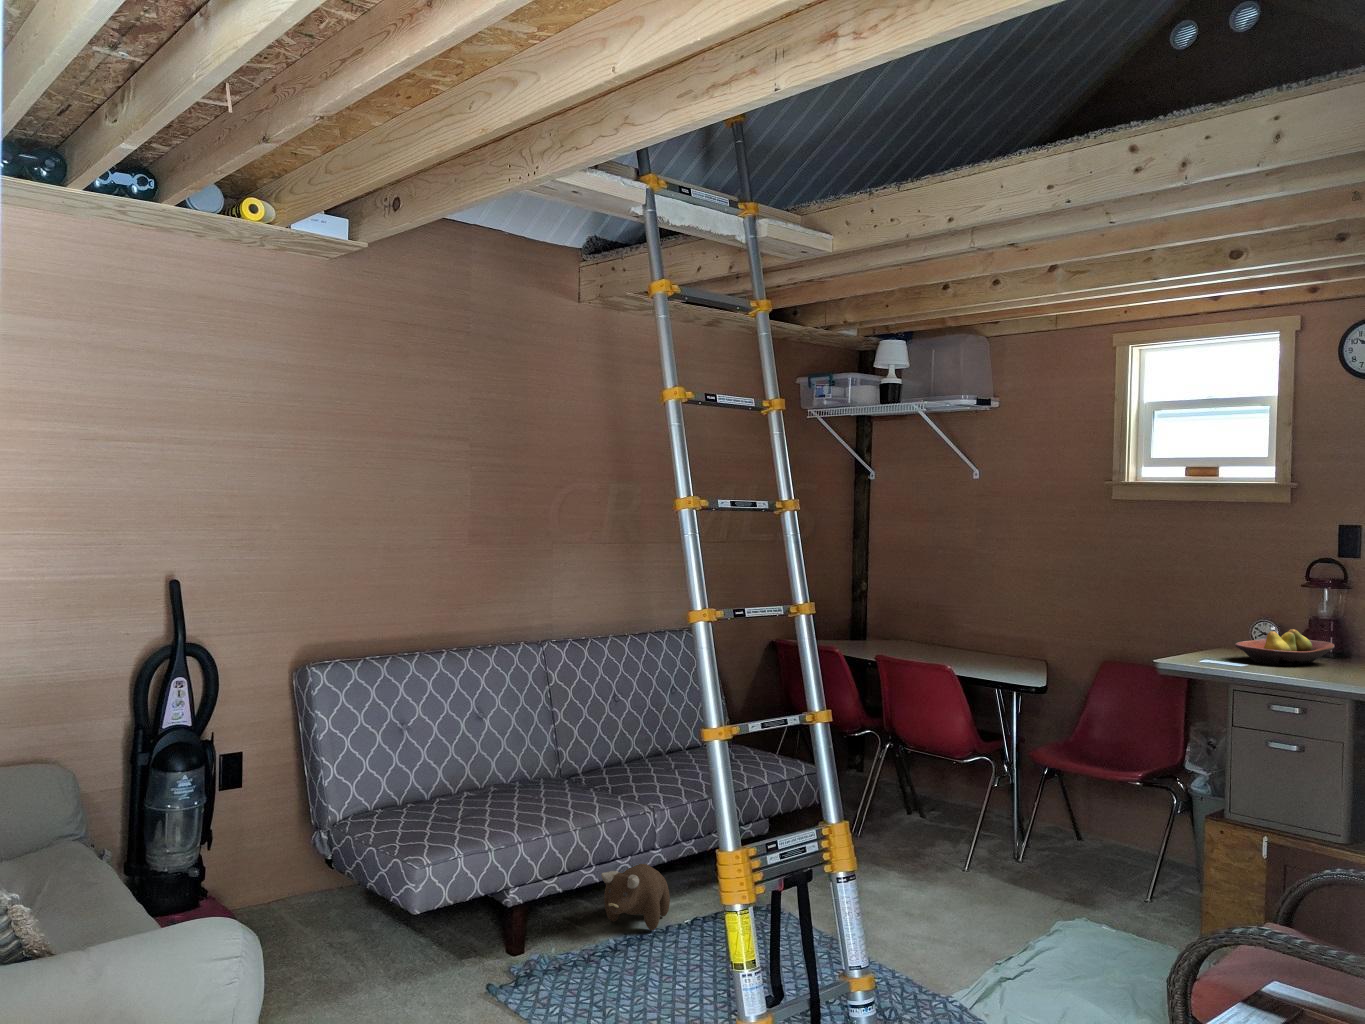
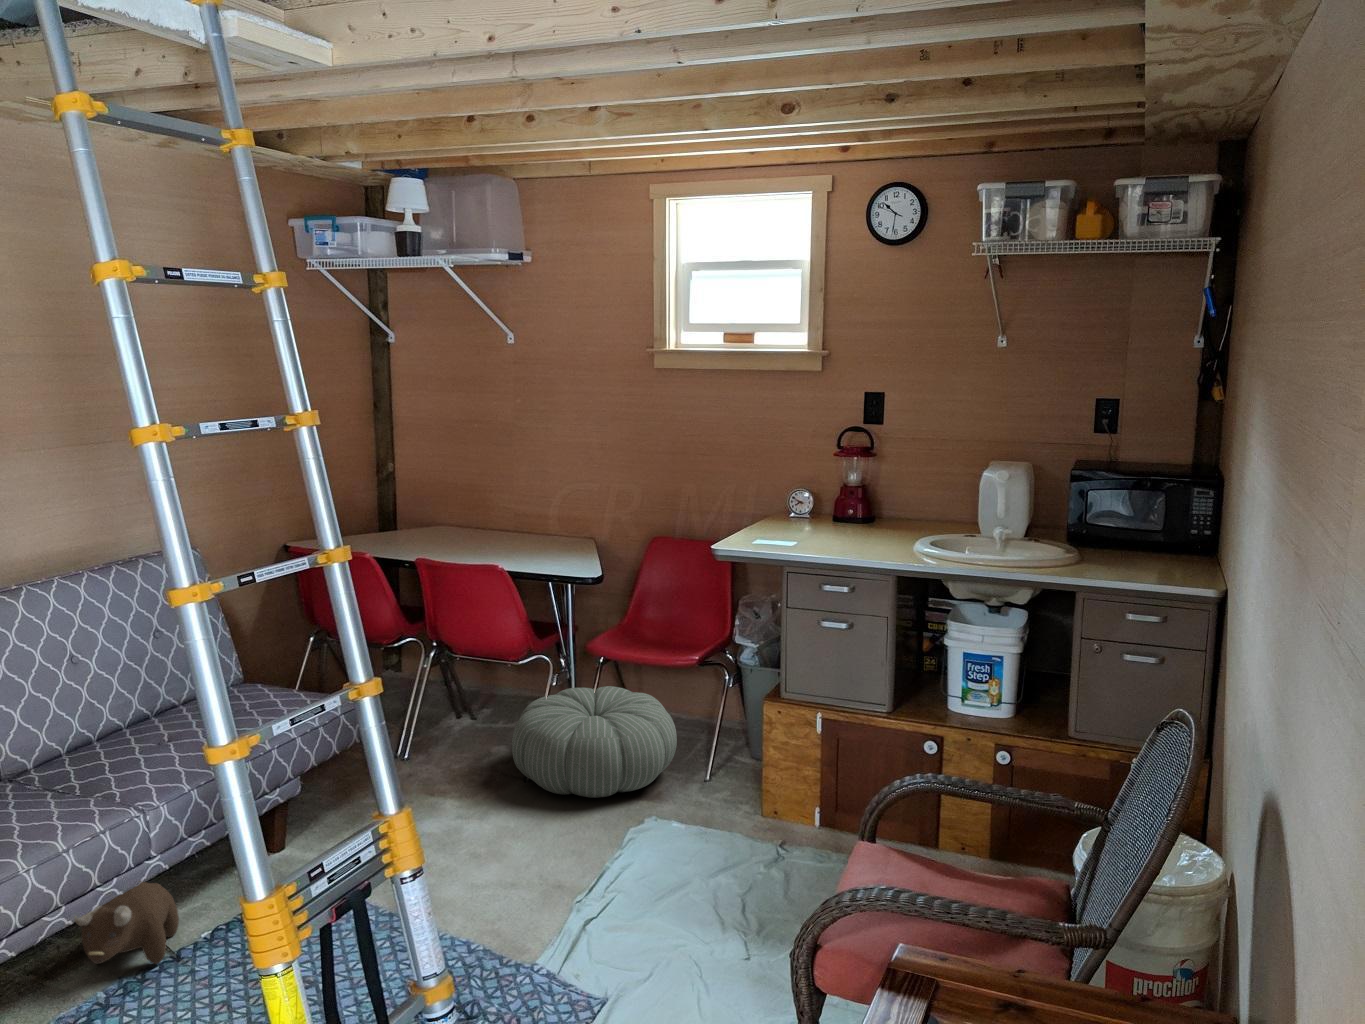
fruit bowl: present [1235,629,1335,665] -> none [786,505,868,545]
pouf: none [952,793,1117,894] -> present [512,686,677,798]

